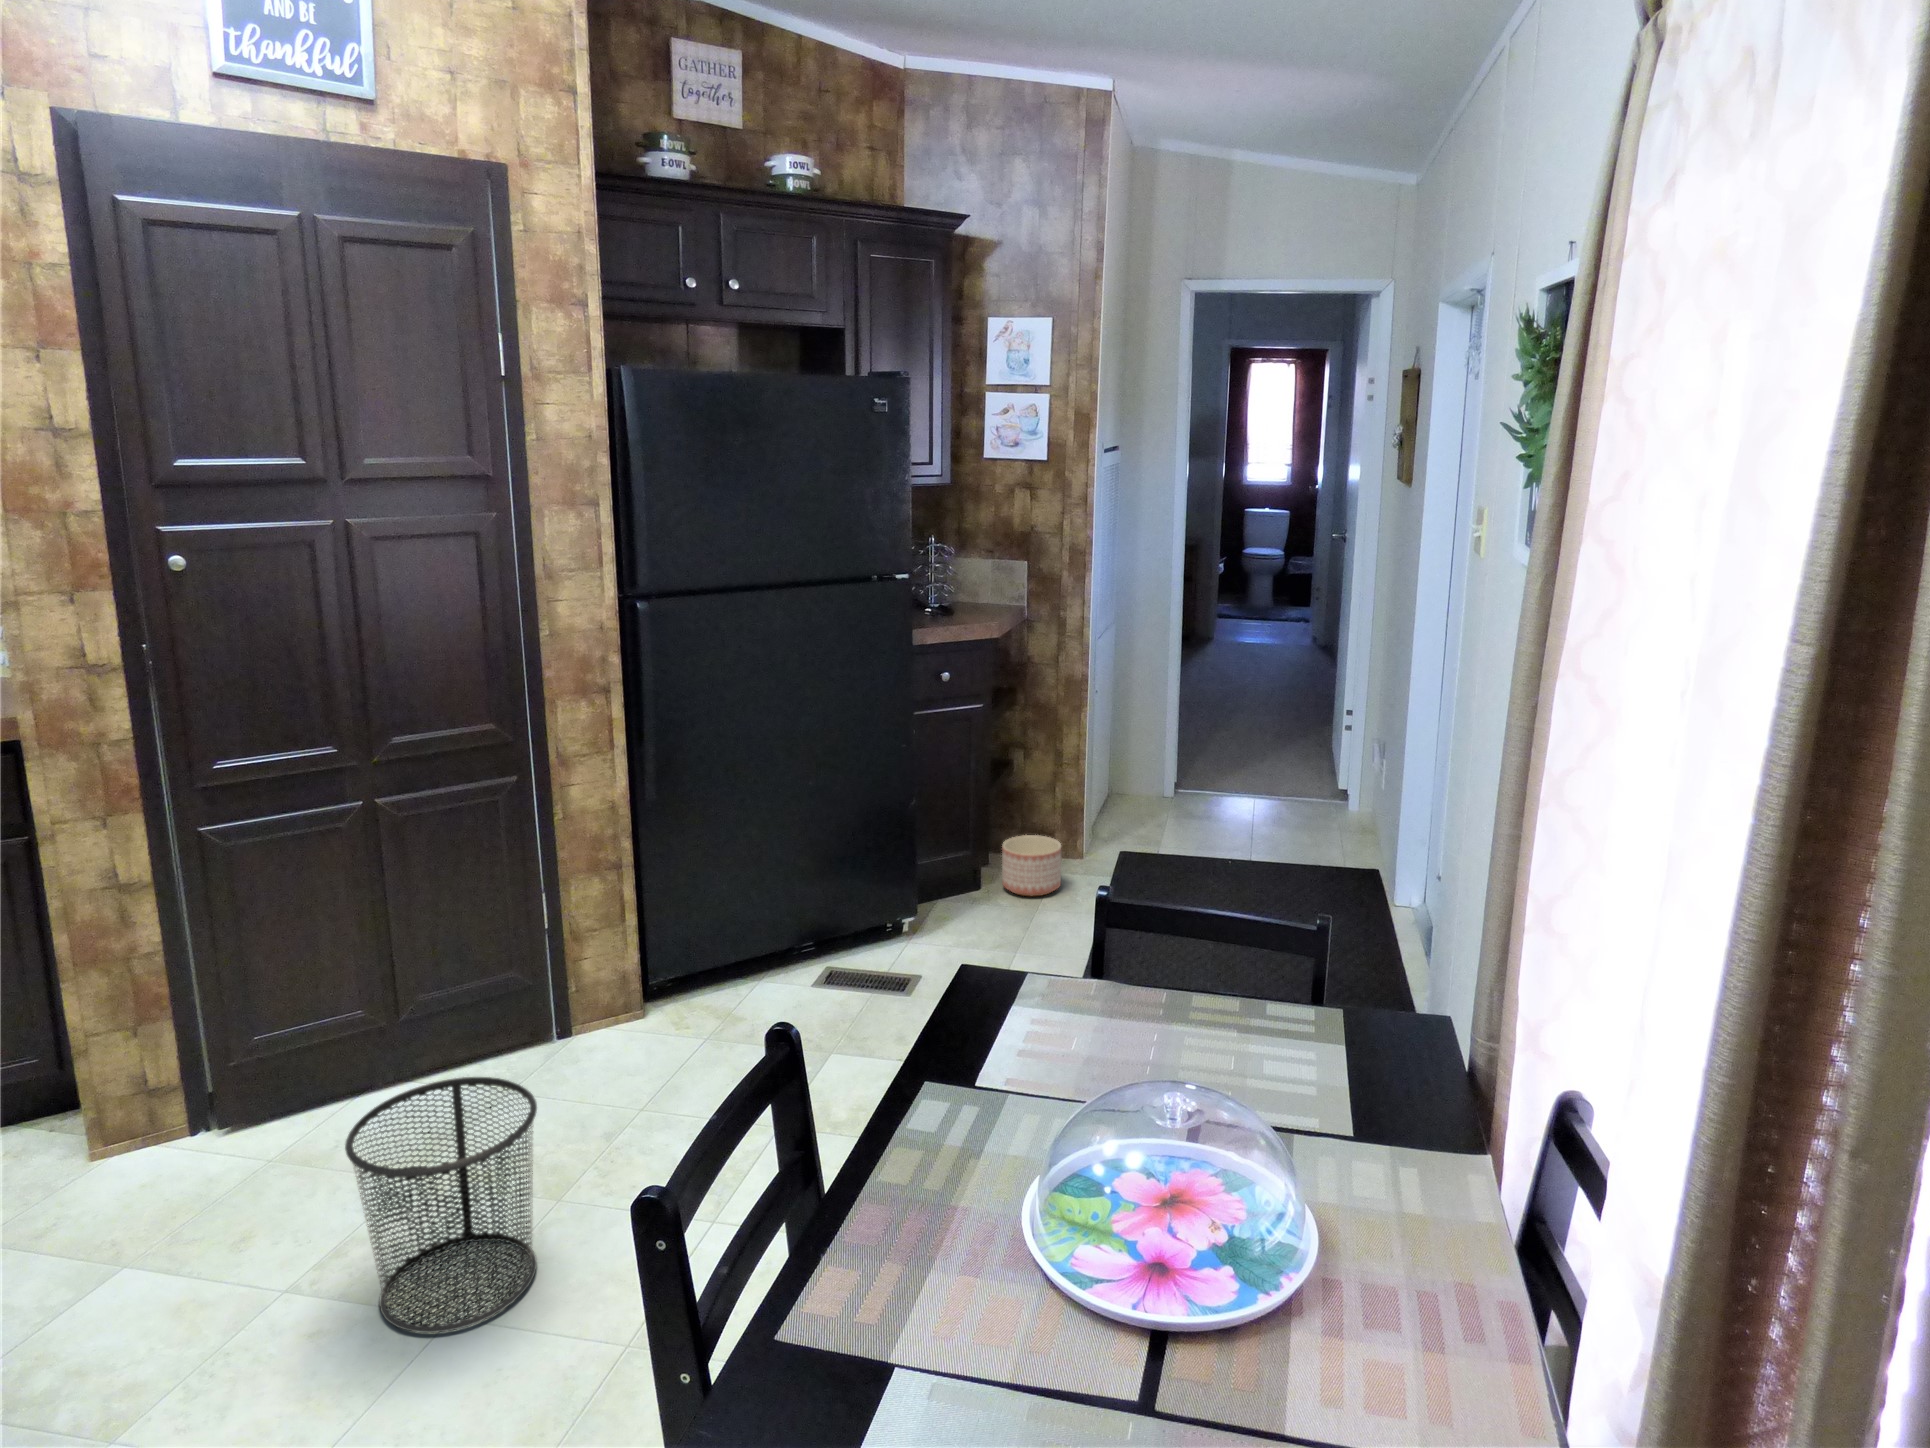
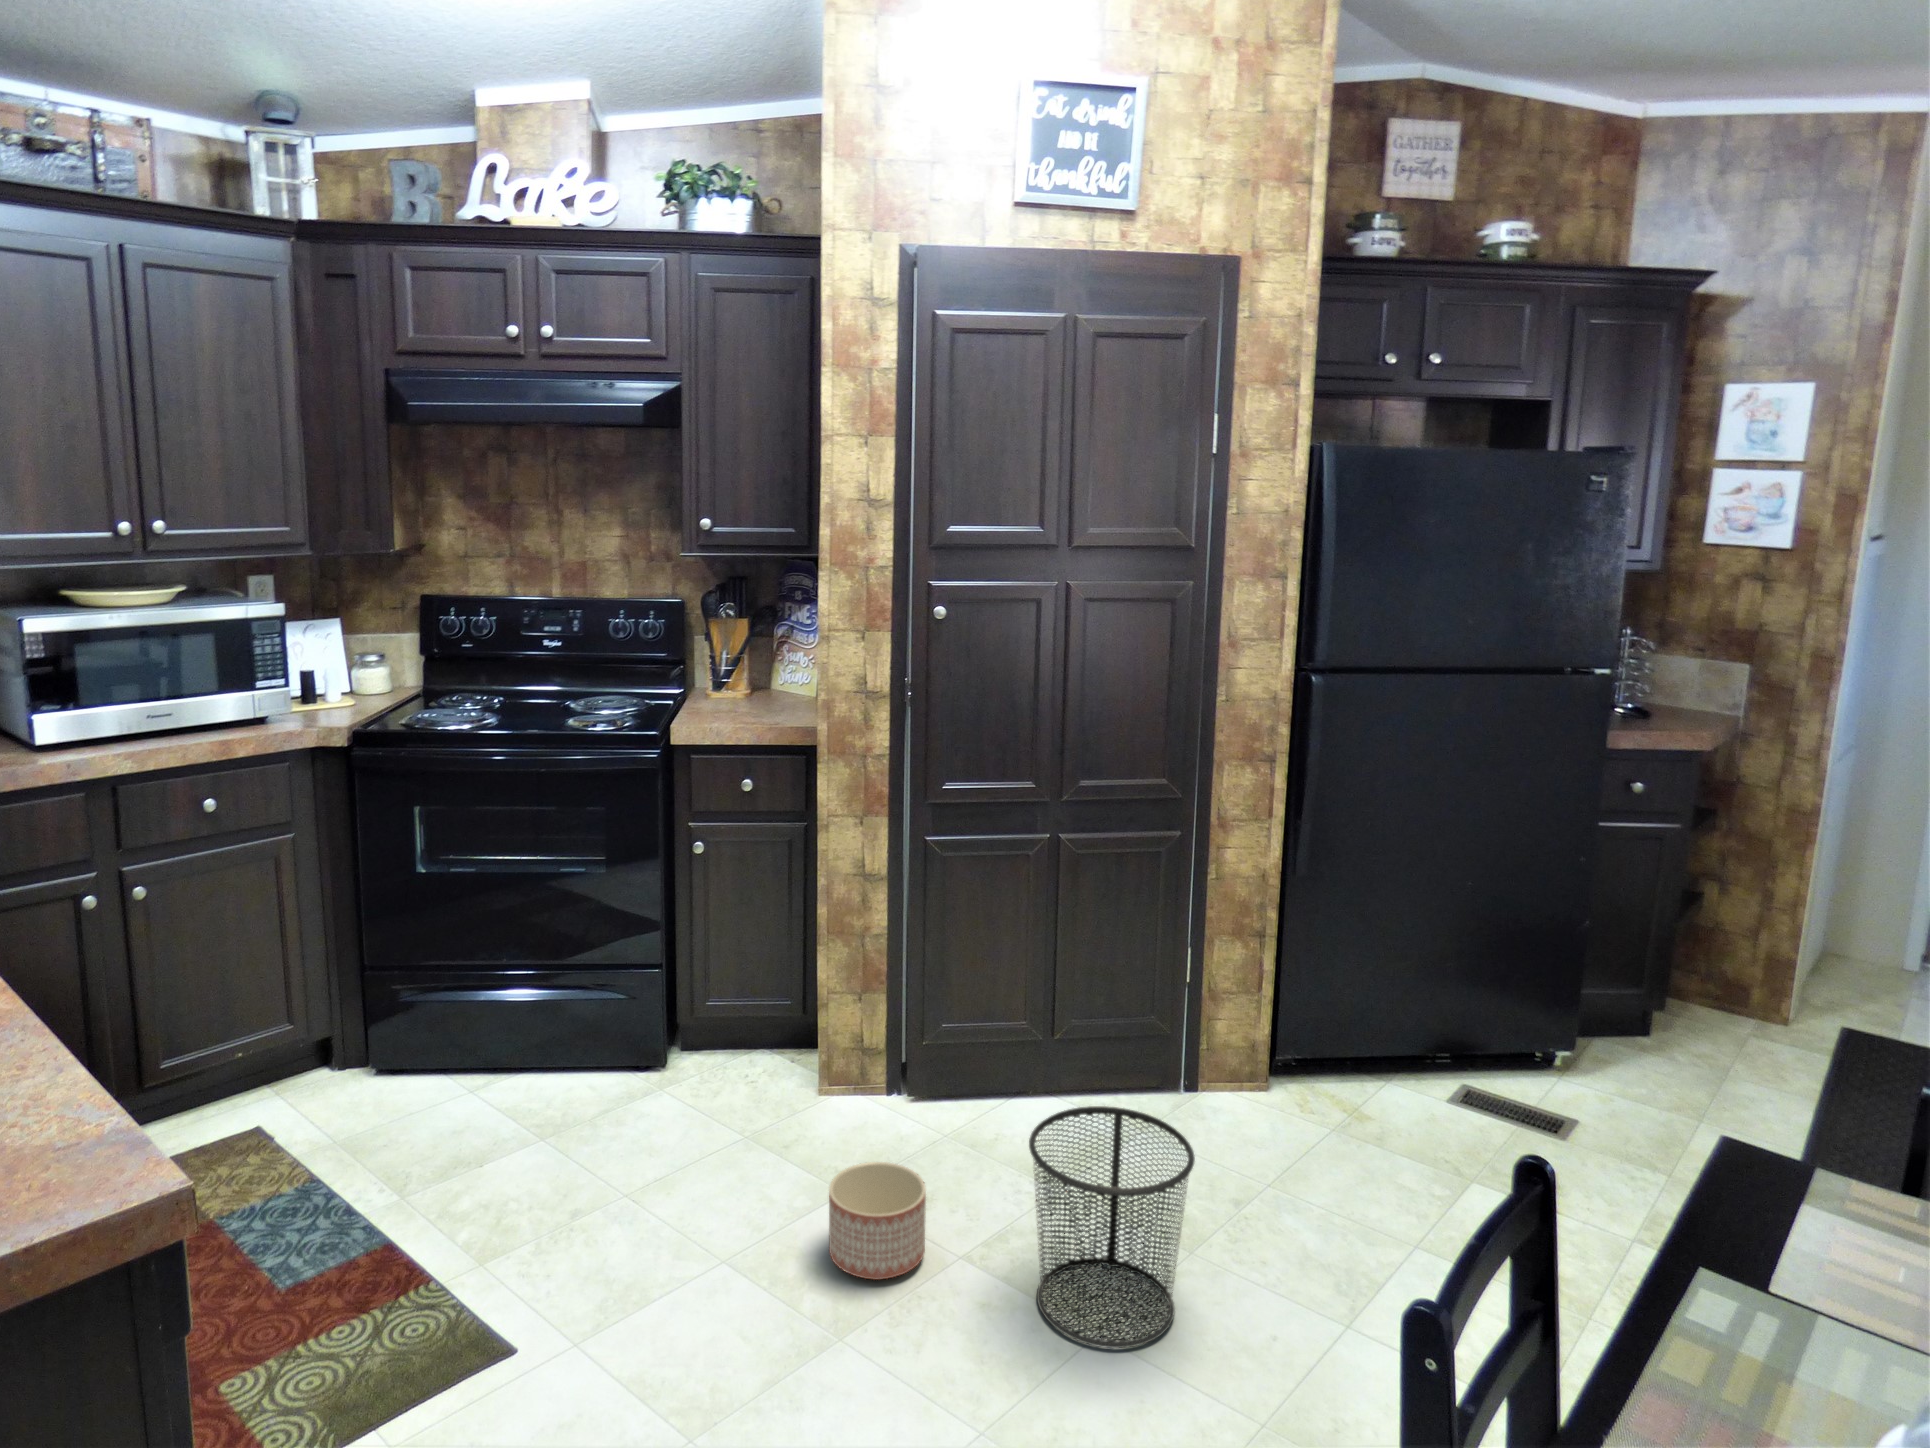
planter: present [1002,835,1061,896] -> present [829,1162,926,1280]

